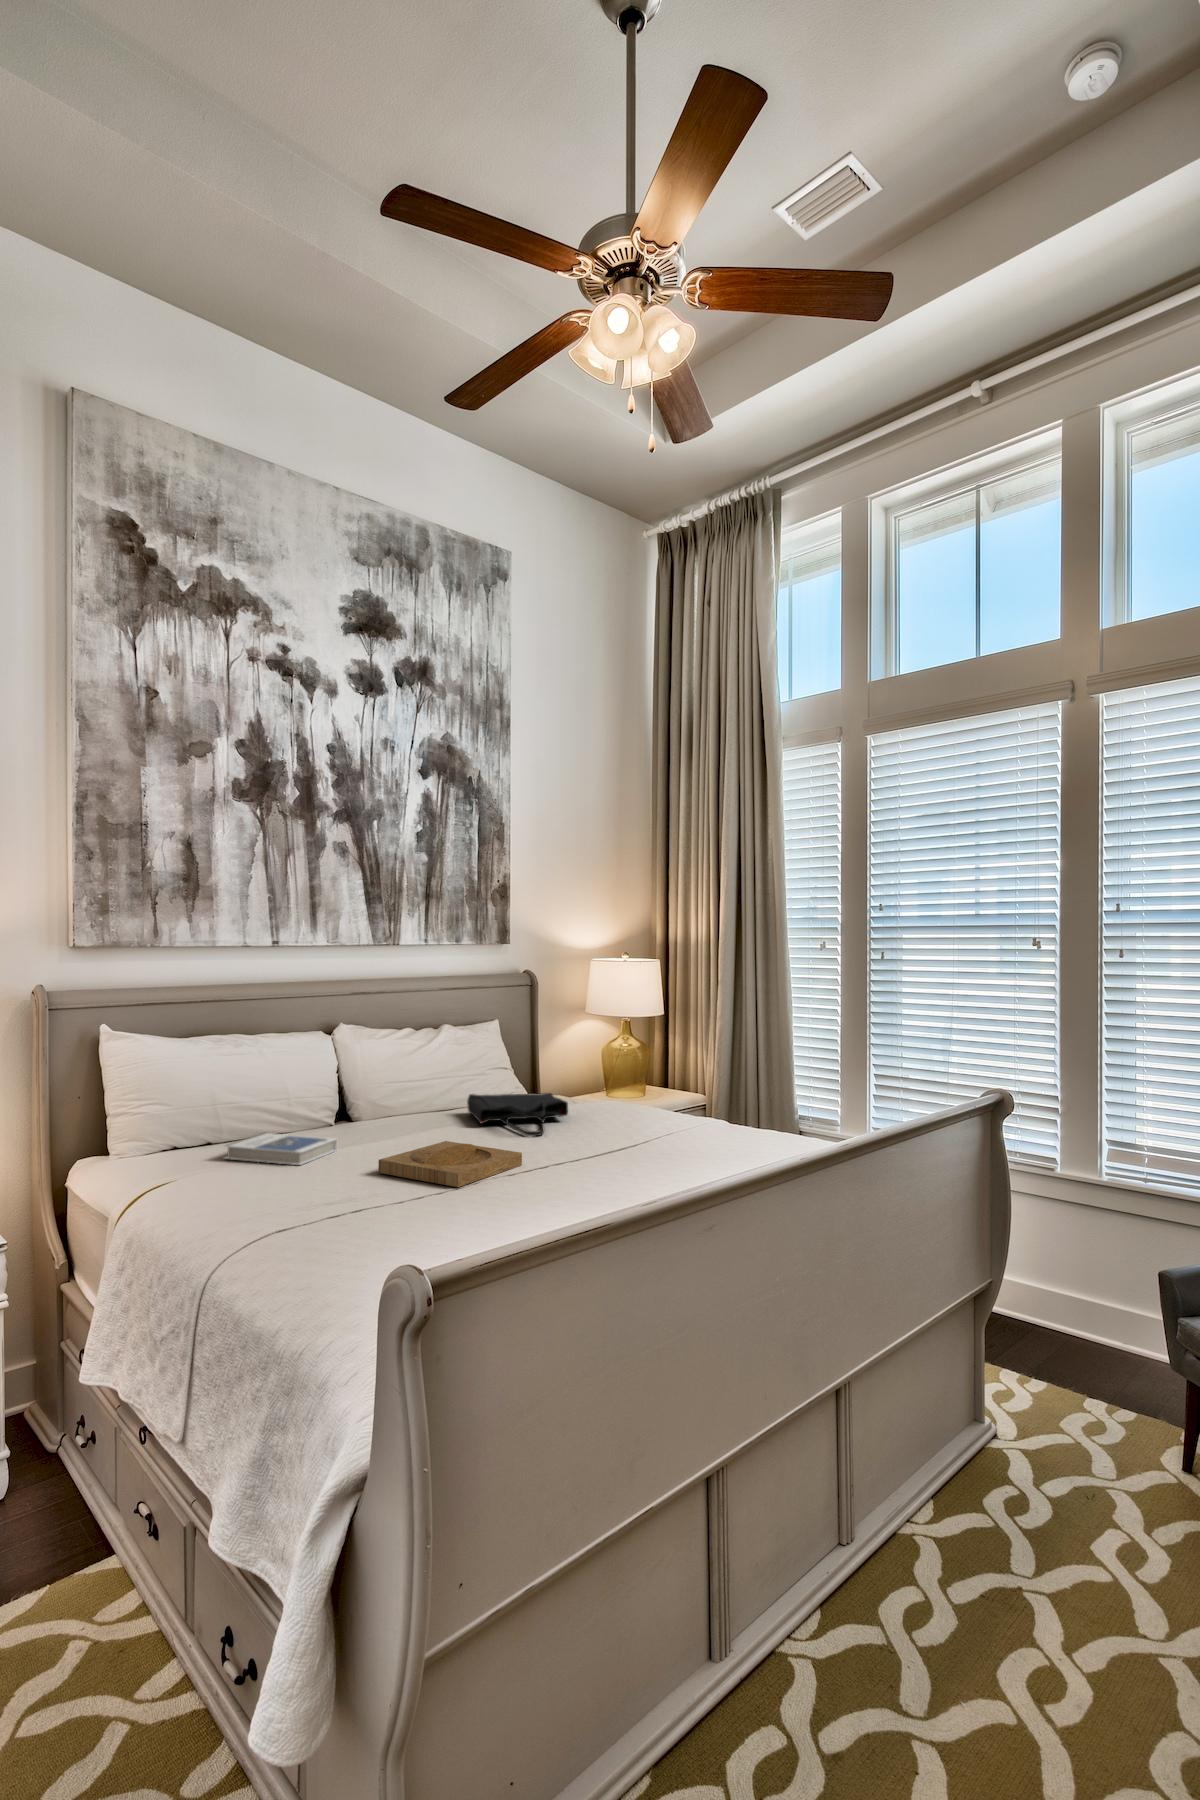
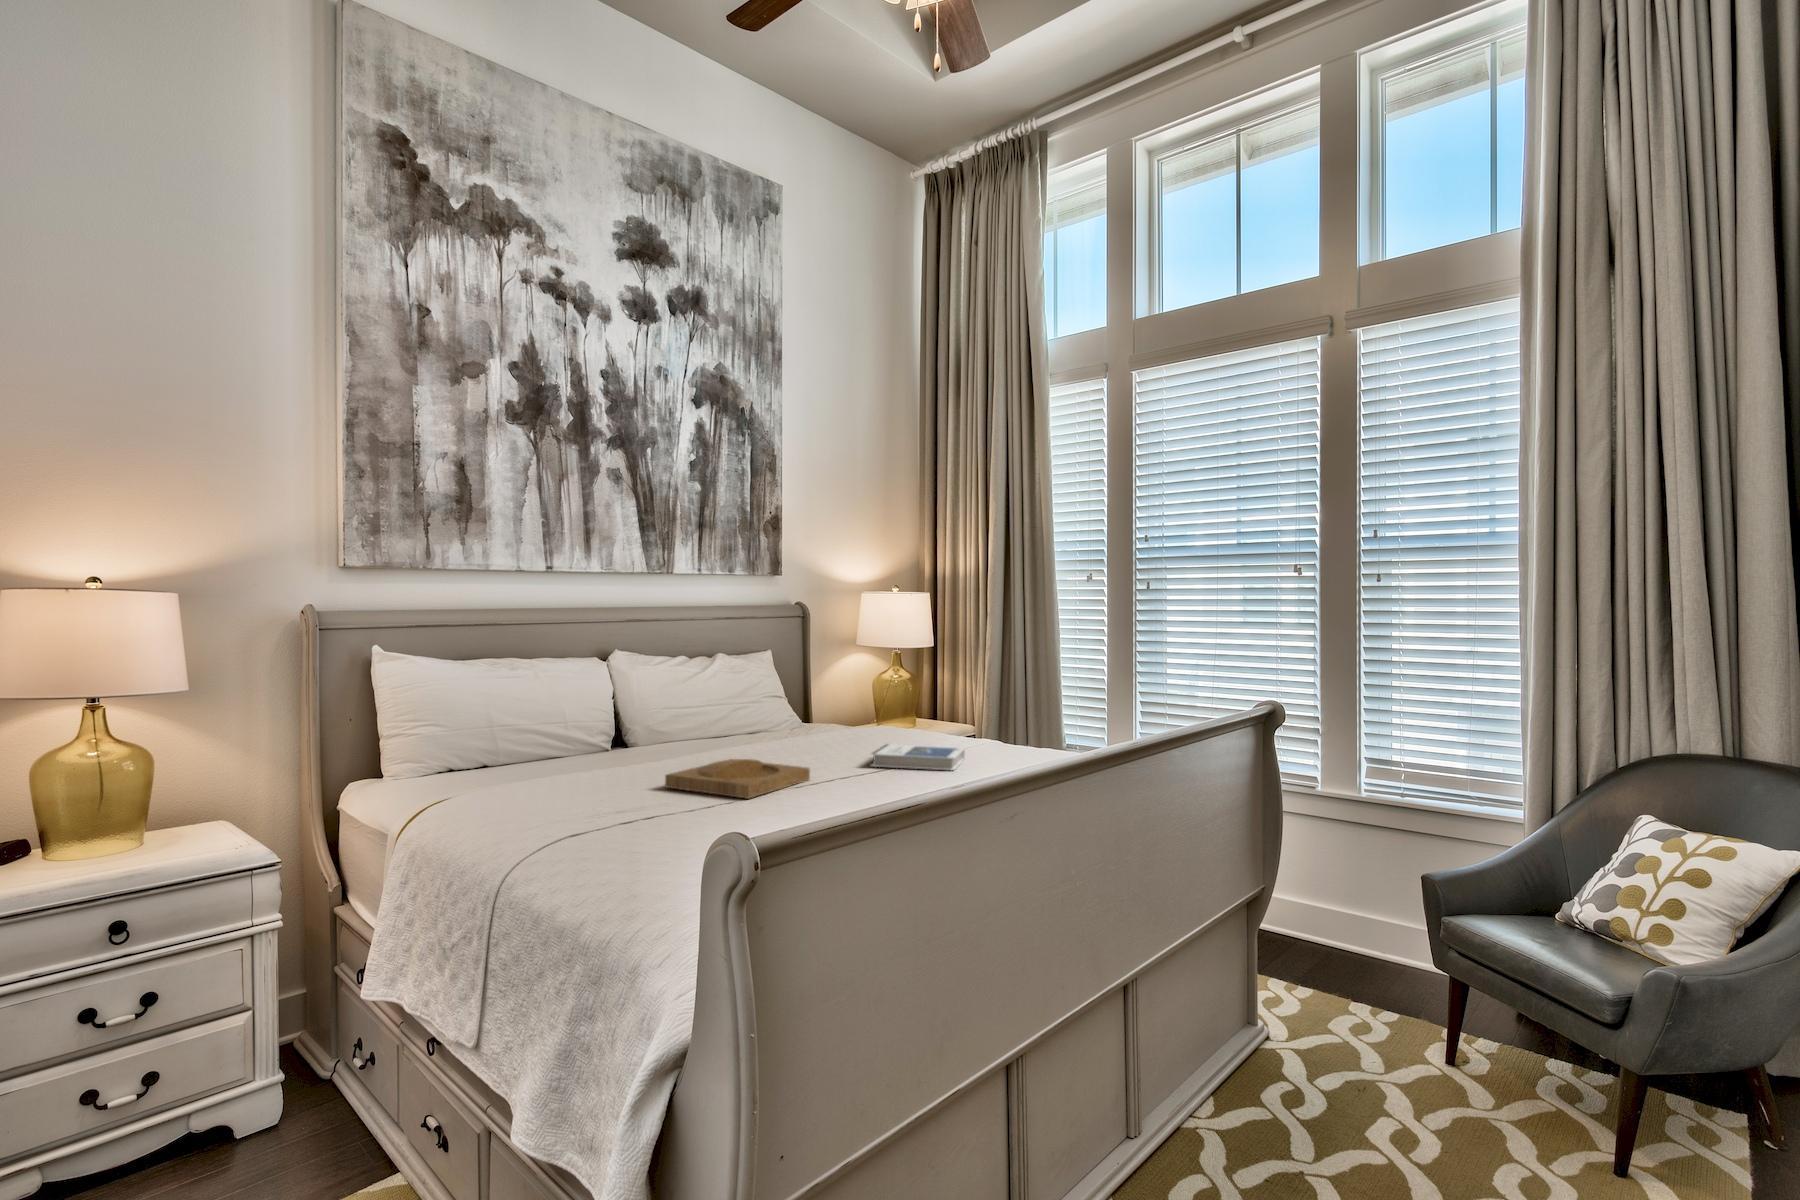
tote bag: present [467,1093,568,1136] -> none [748,718,850,756]
hardback book: present [225,1133,337,1165] -> present [871,744,965,771]

